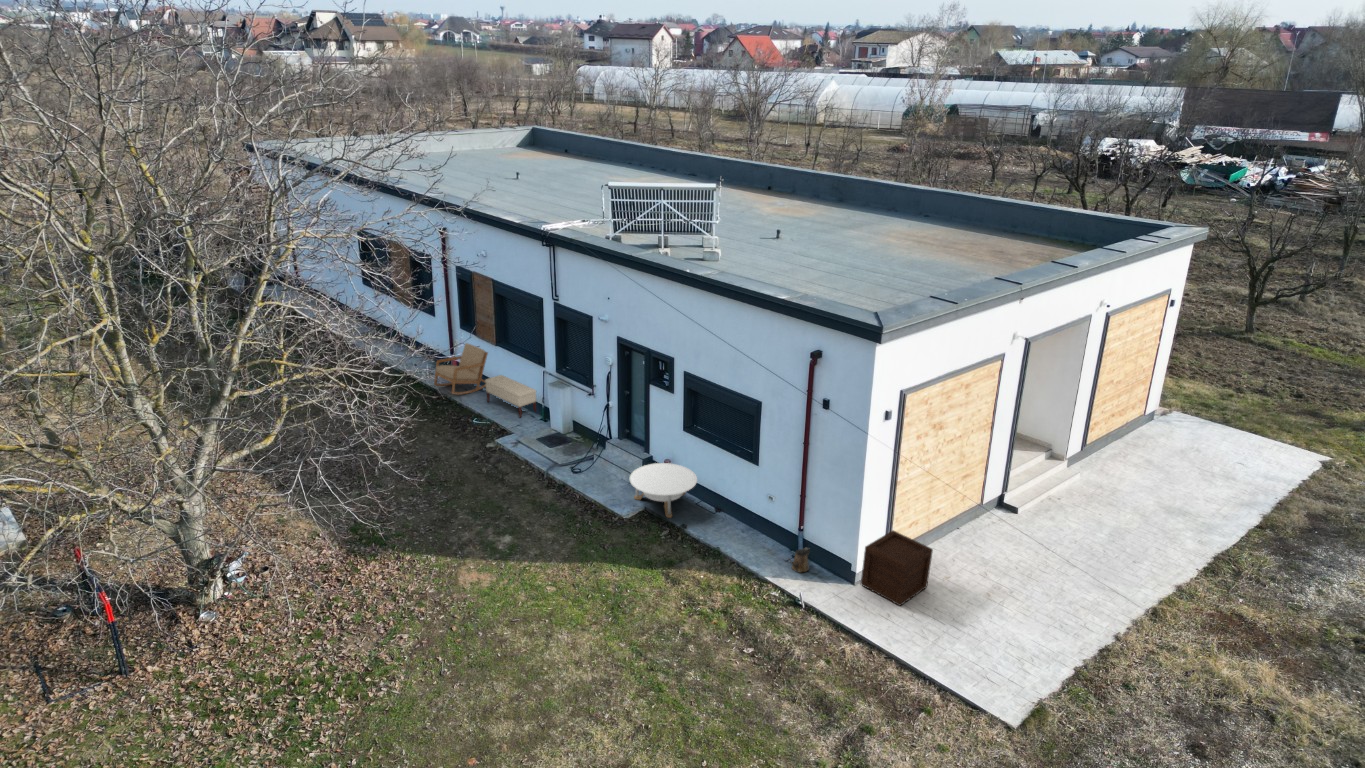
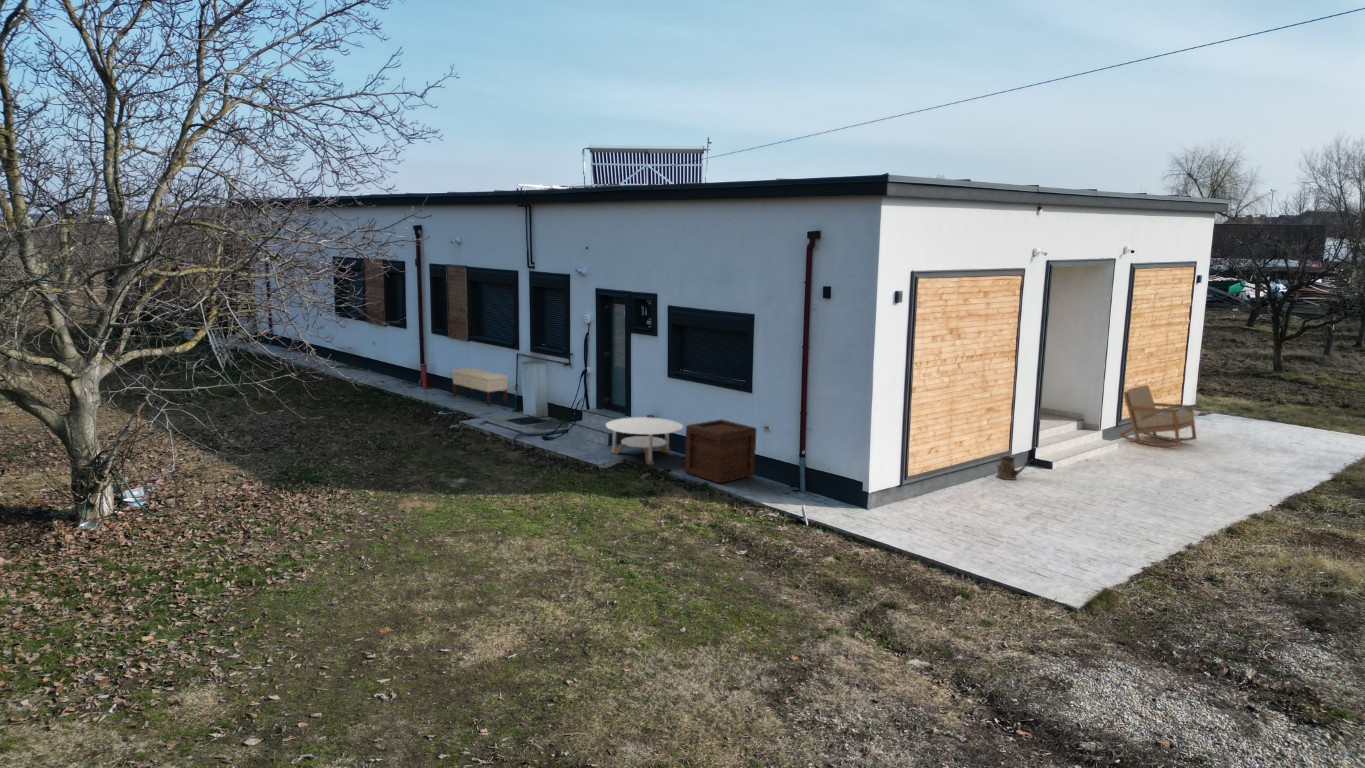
chair: present [434,343,488,395] -> present [1120,385,1196,446]
wooden crate: present [861,530,933,606] -> present [685,420,757,483]
watering can: present [789,548,810,573] -> present [997,456,1033,480]

